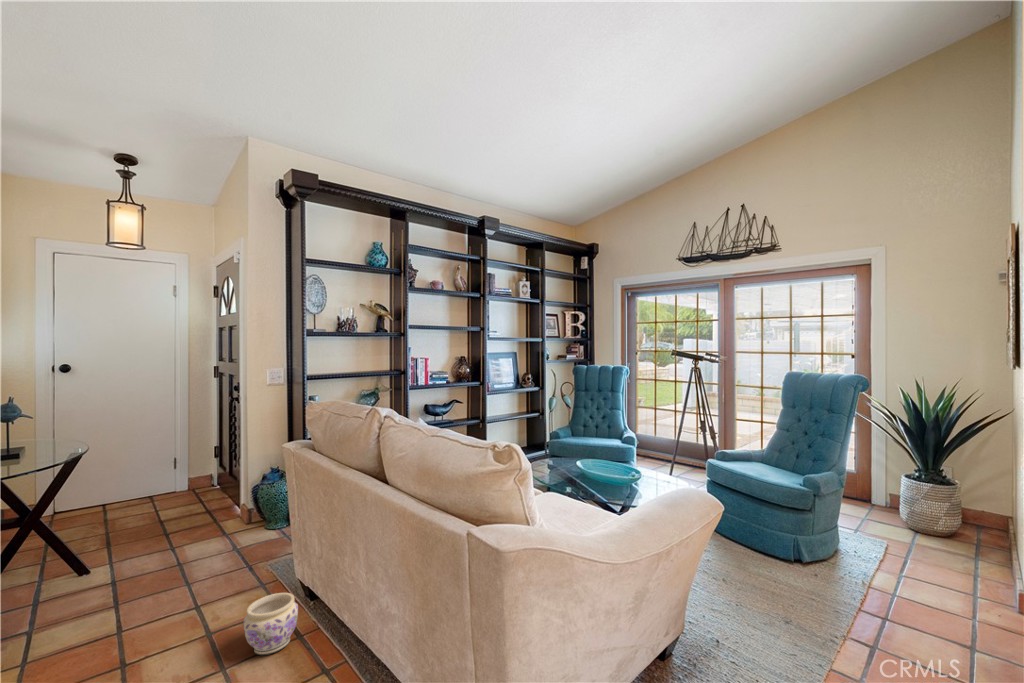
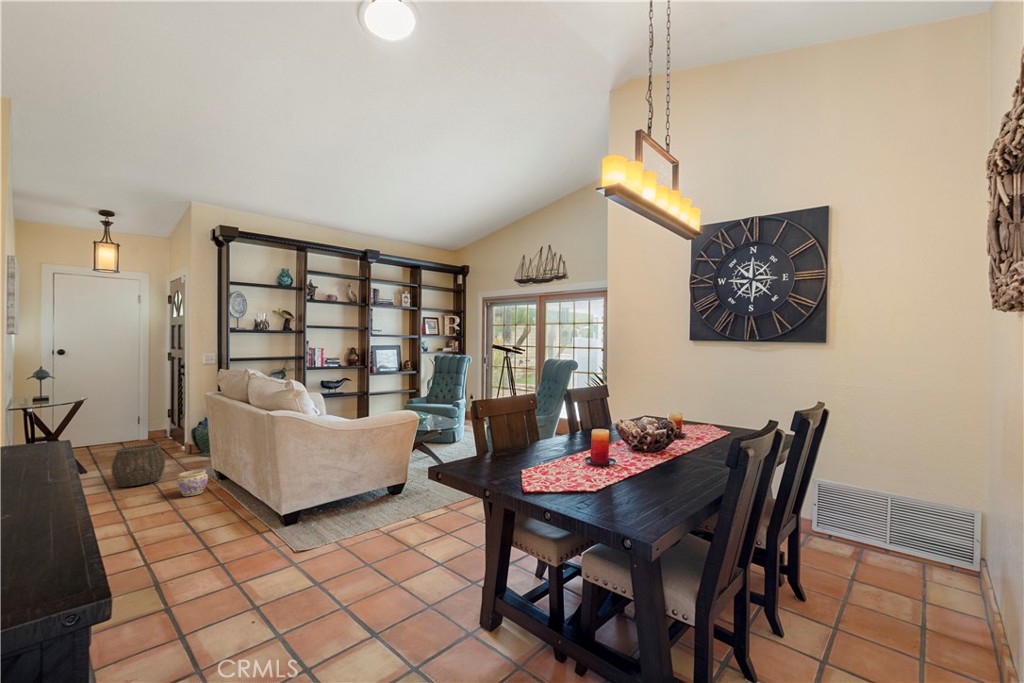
woven basket: none [126,529,219,619] -> present [111,444,165,487]

